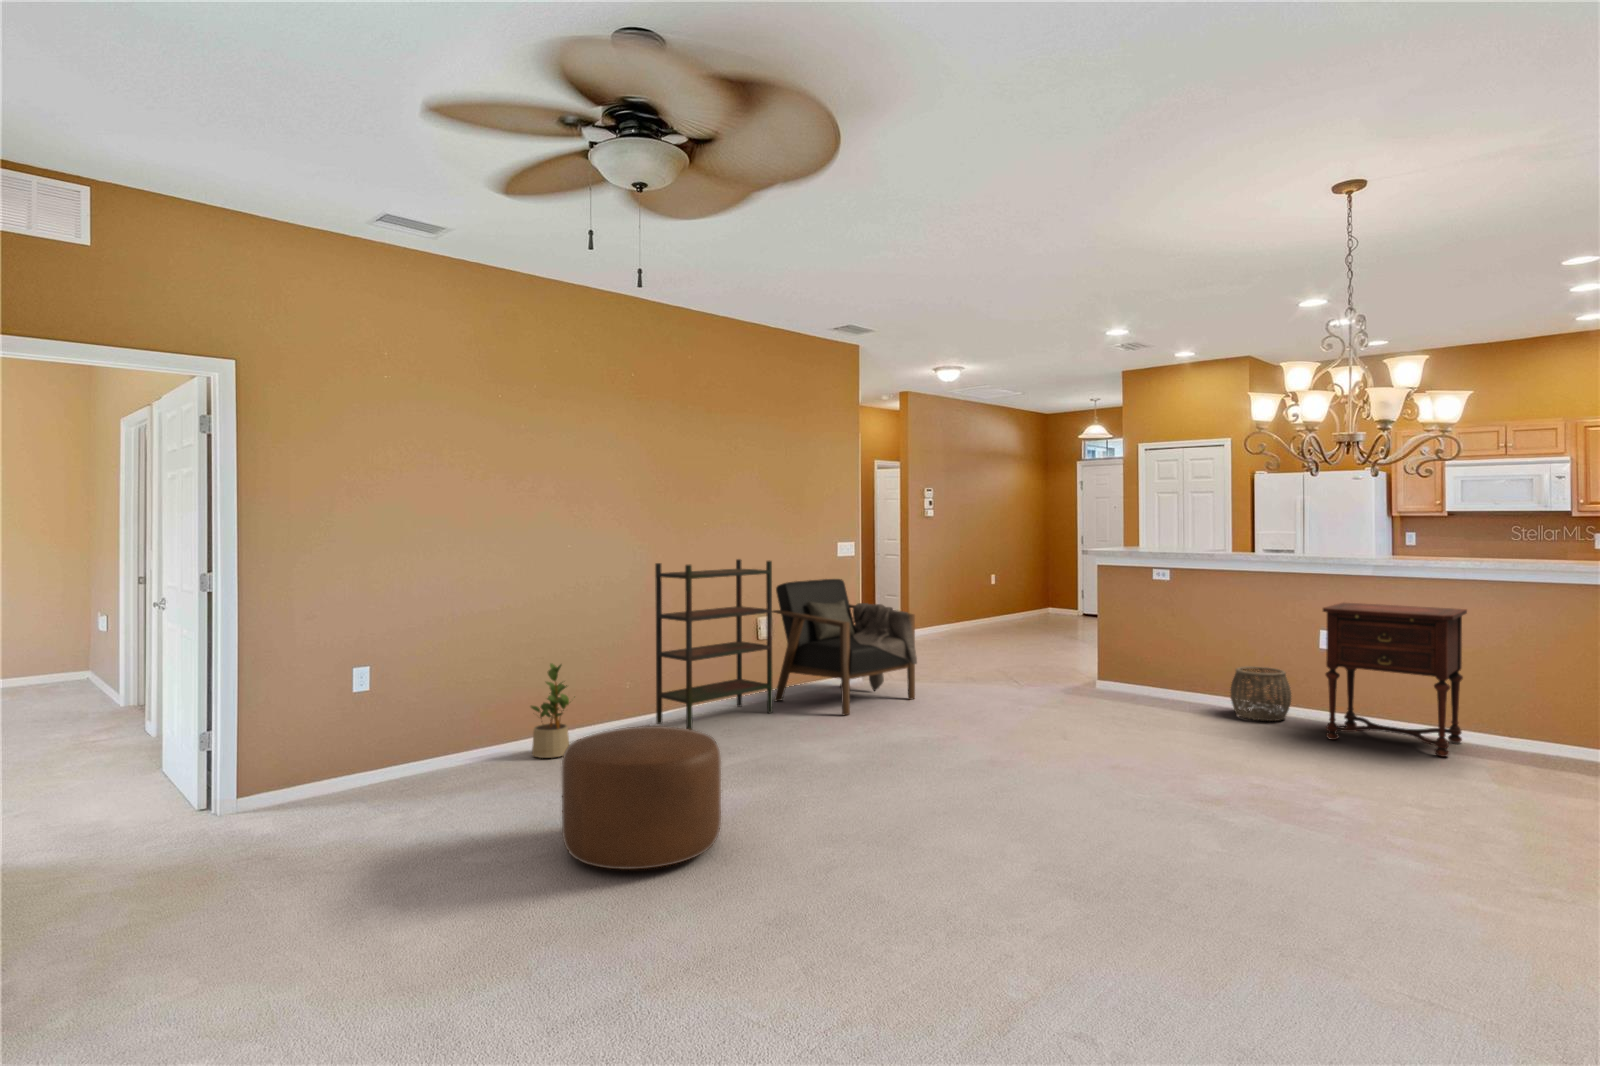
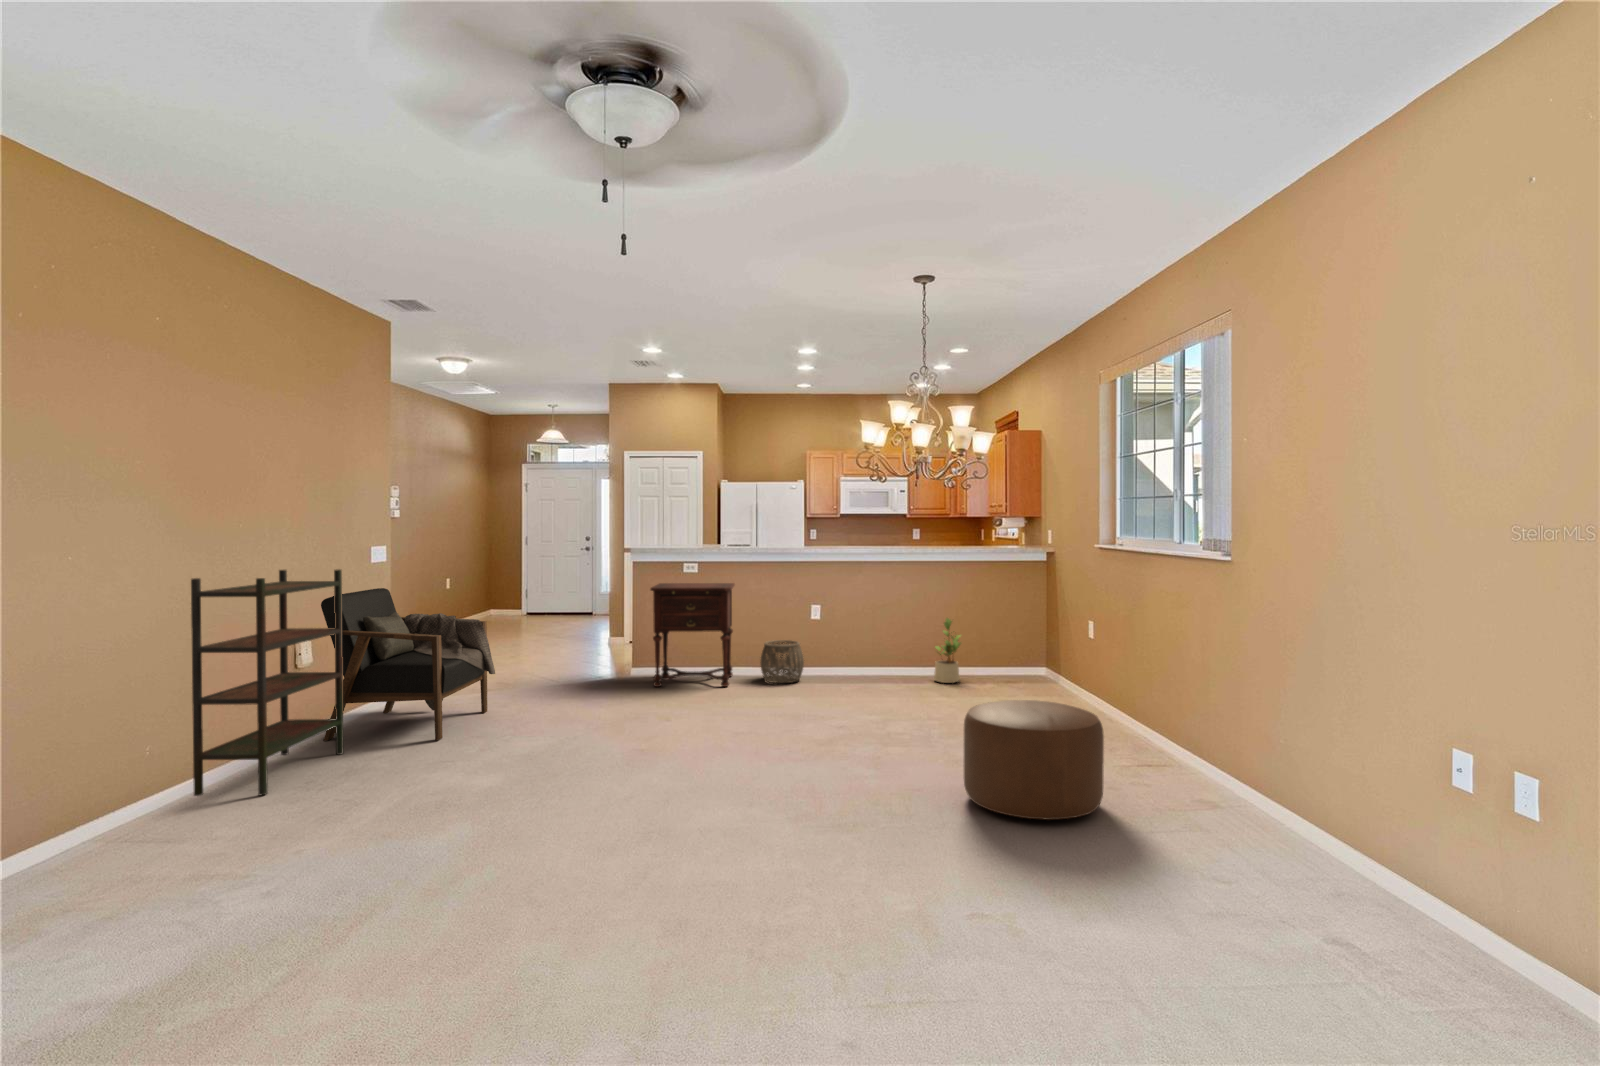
side table: present [1323,603,1467,757] -> present [650,583,735,687]
potted plant: present [531,663,575,758] -> present [934,618,961,683]
ottoman: present [562,726,721,869] -> present [964,700,1104,820]

